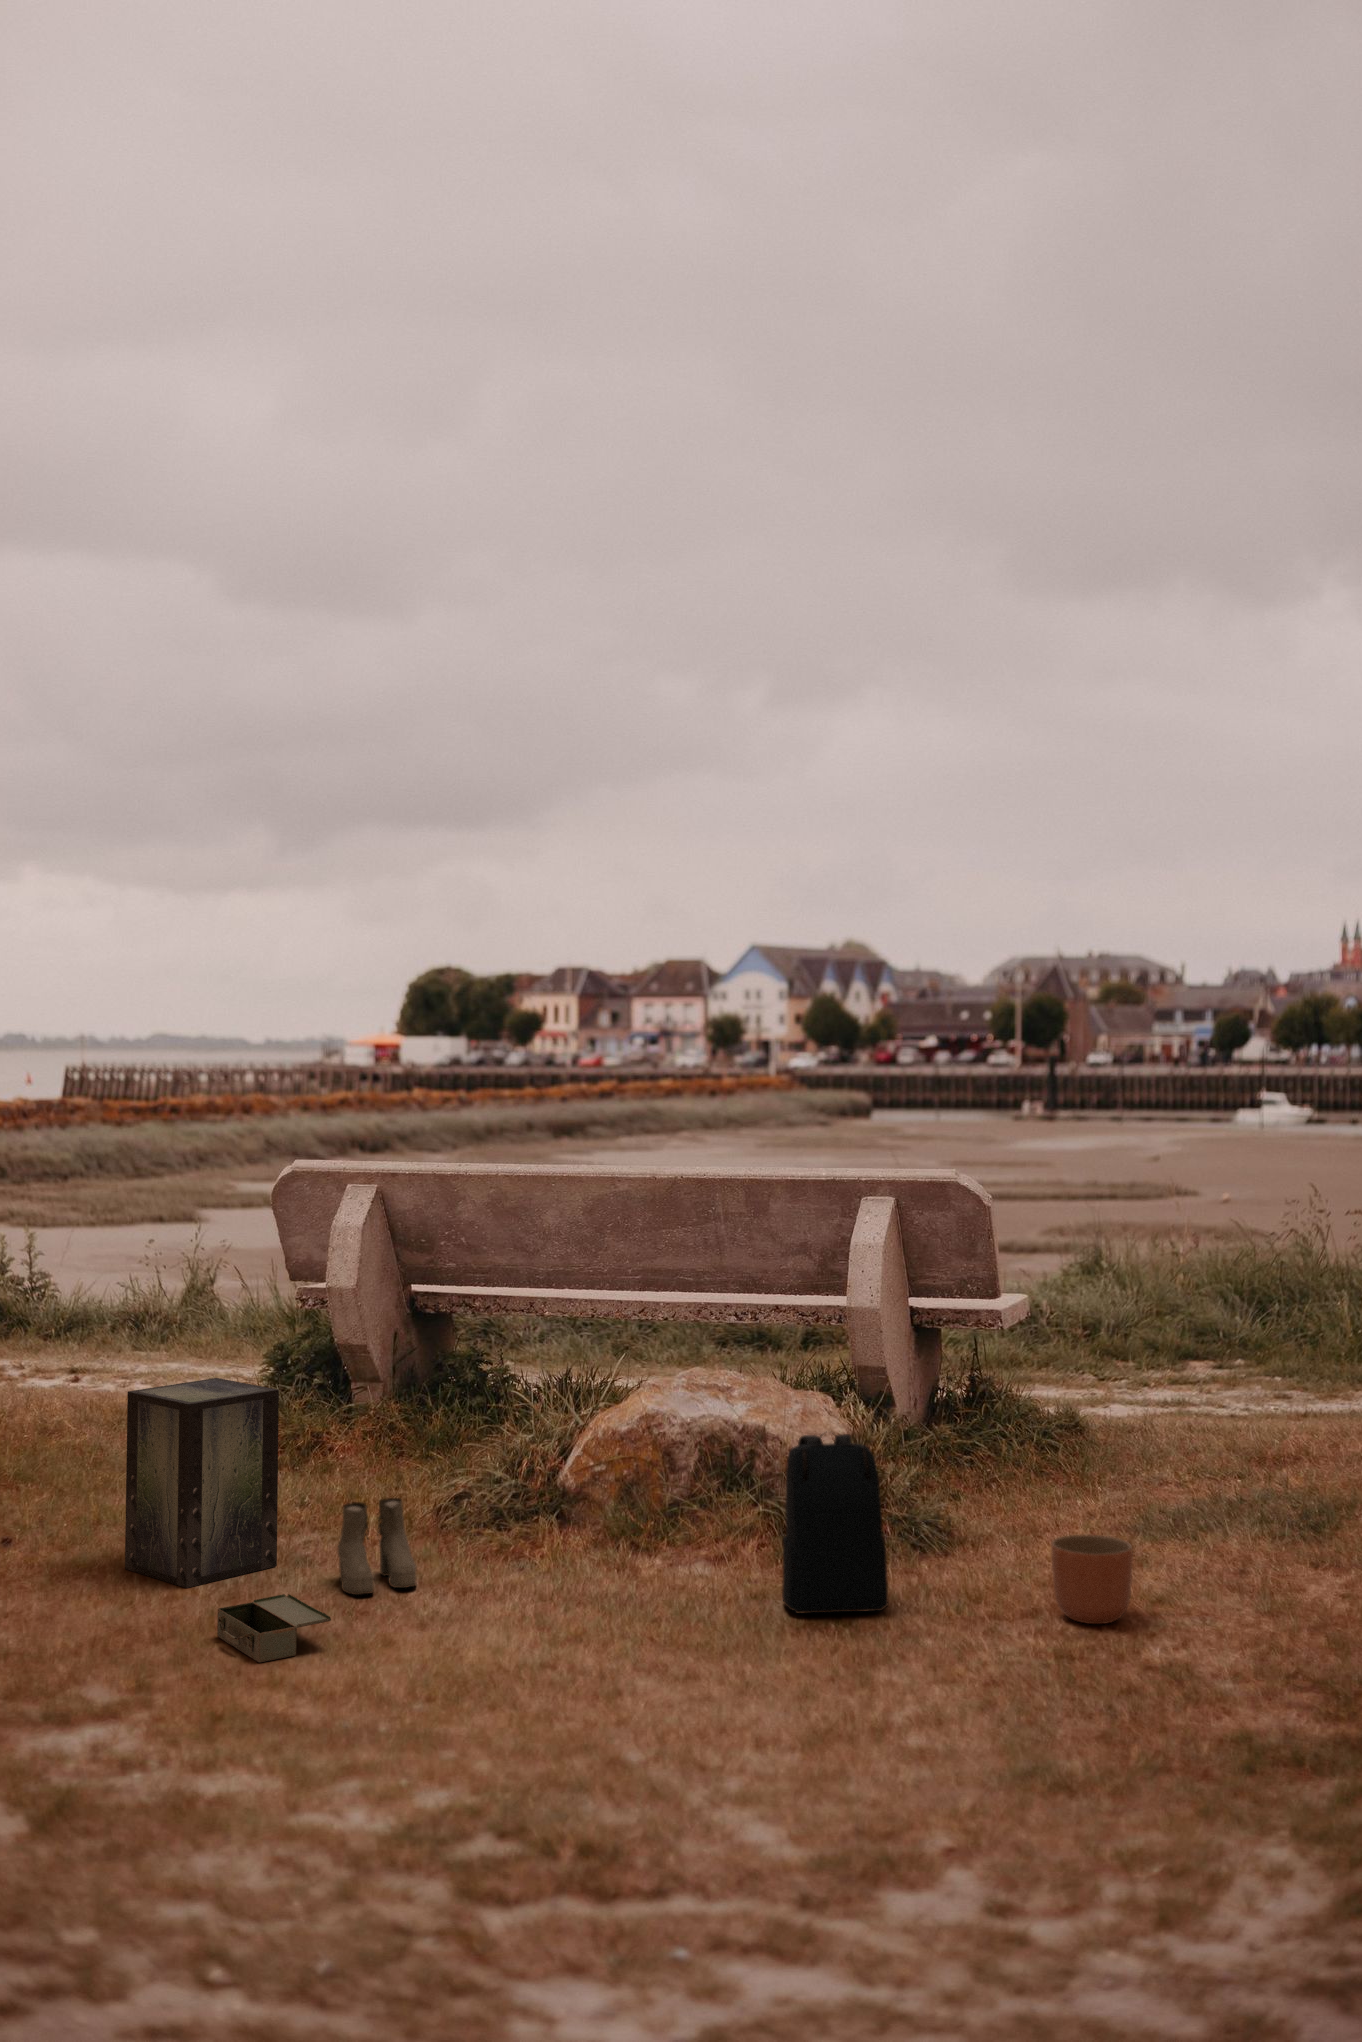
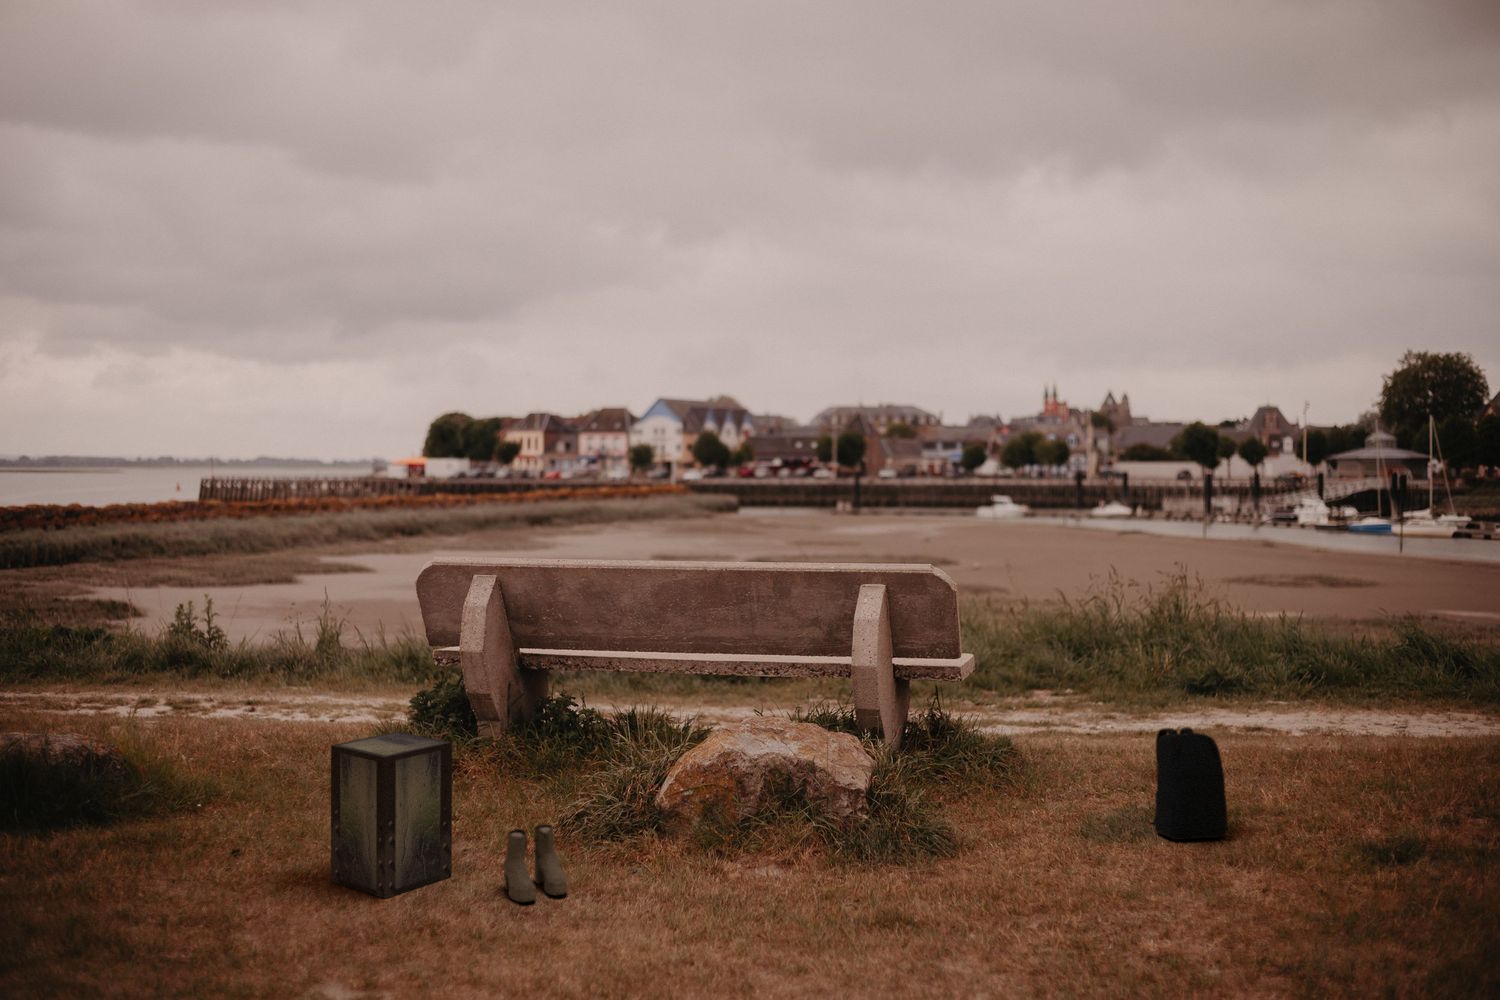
backpack: present [782,1434,888,1613] -> present [1153,727,1227,840]
planter: present [1051,1534,1133,1624] -> none [1057,847,1119,915]
toolbox: present [217,1594,331,1663] -> none [422,909,517,970]

